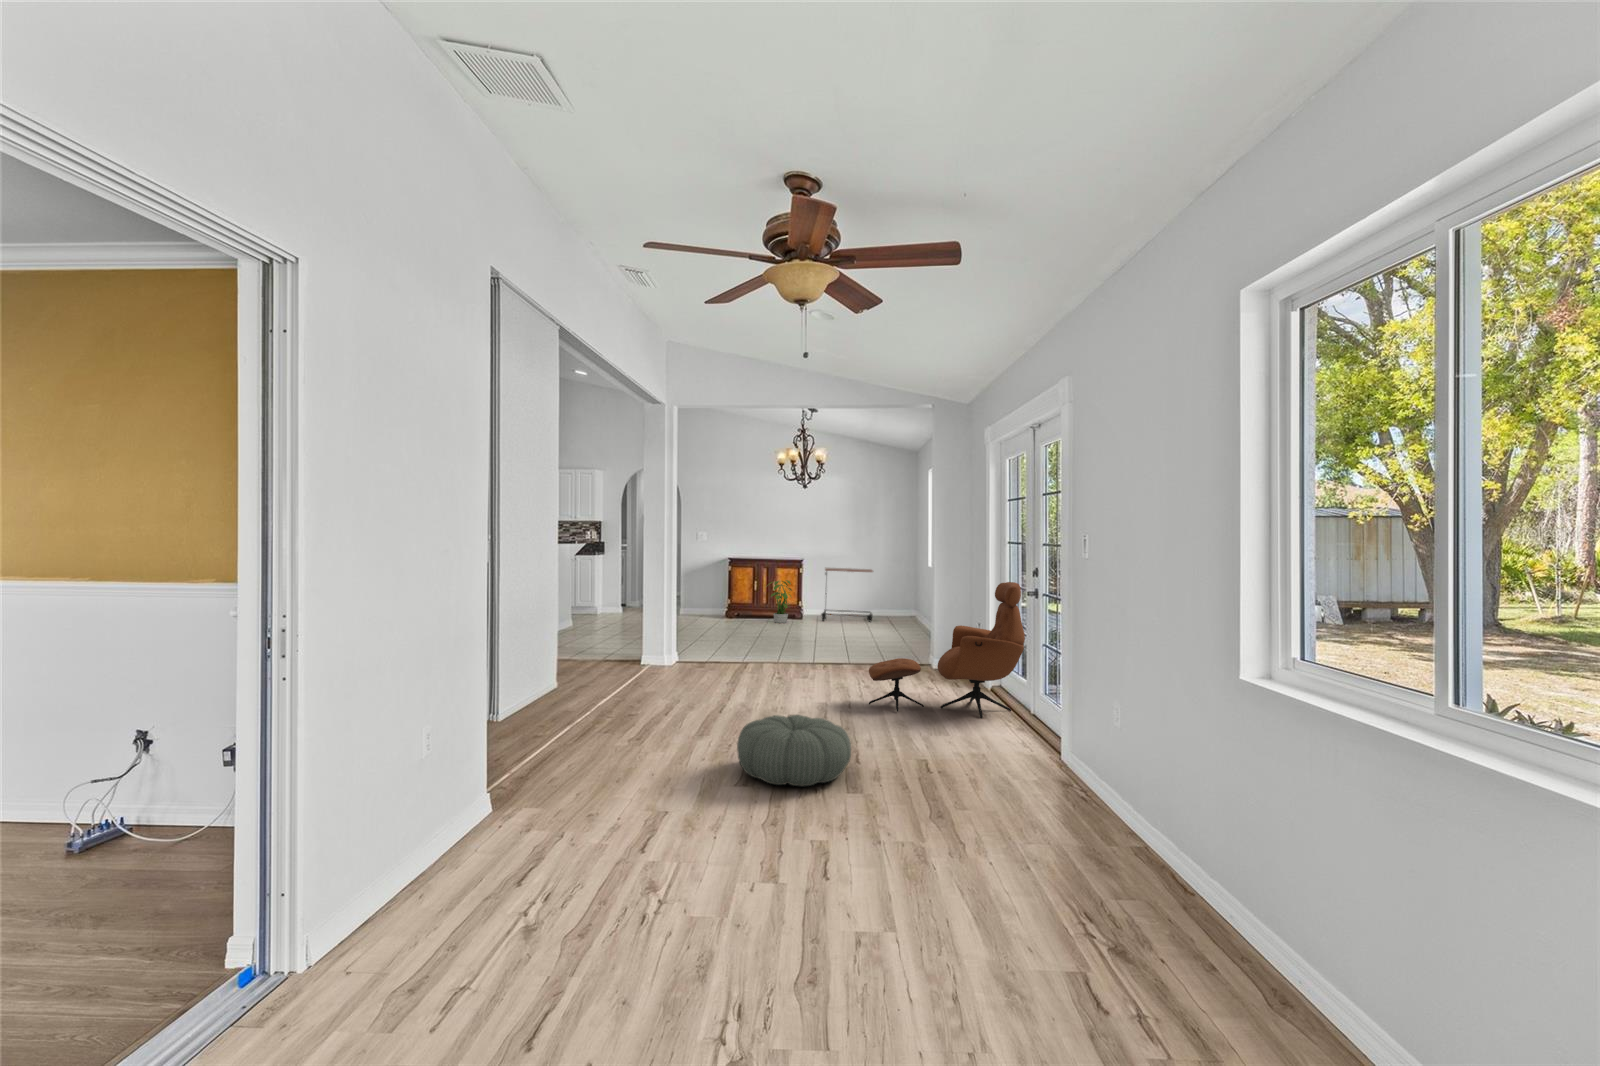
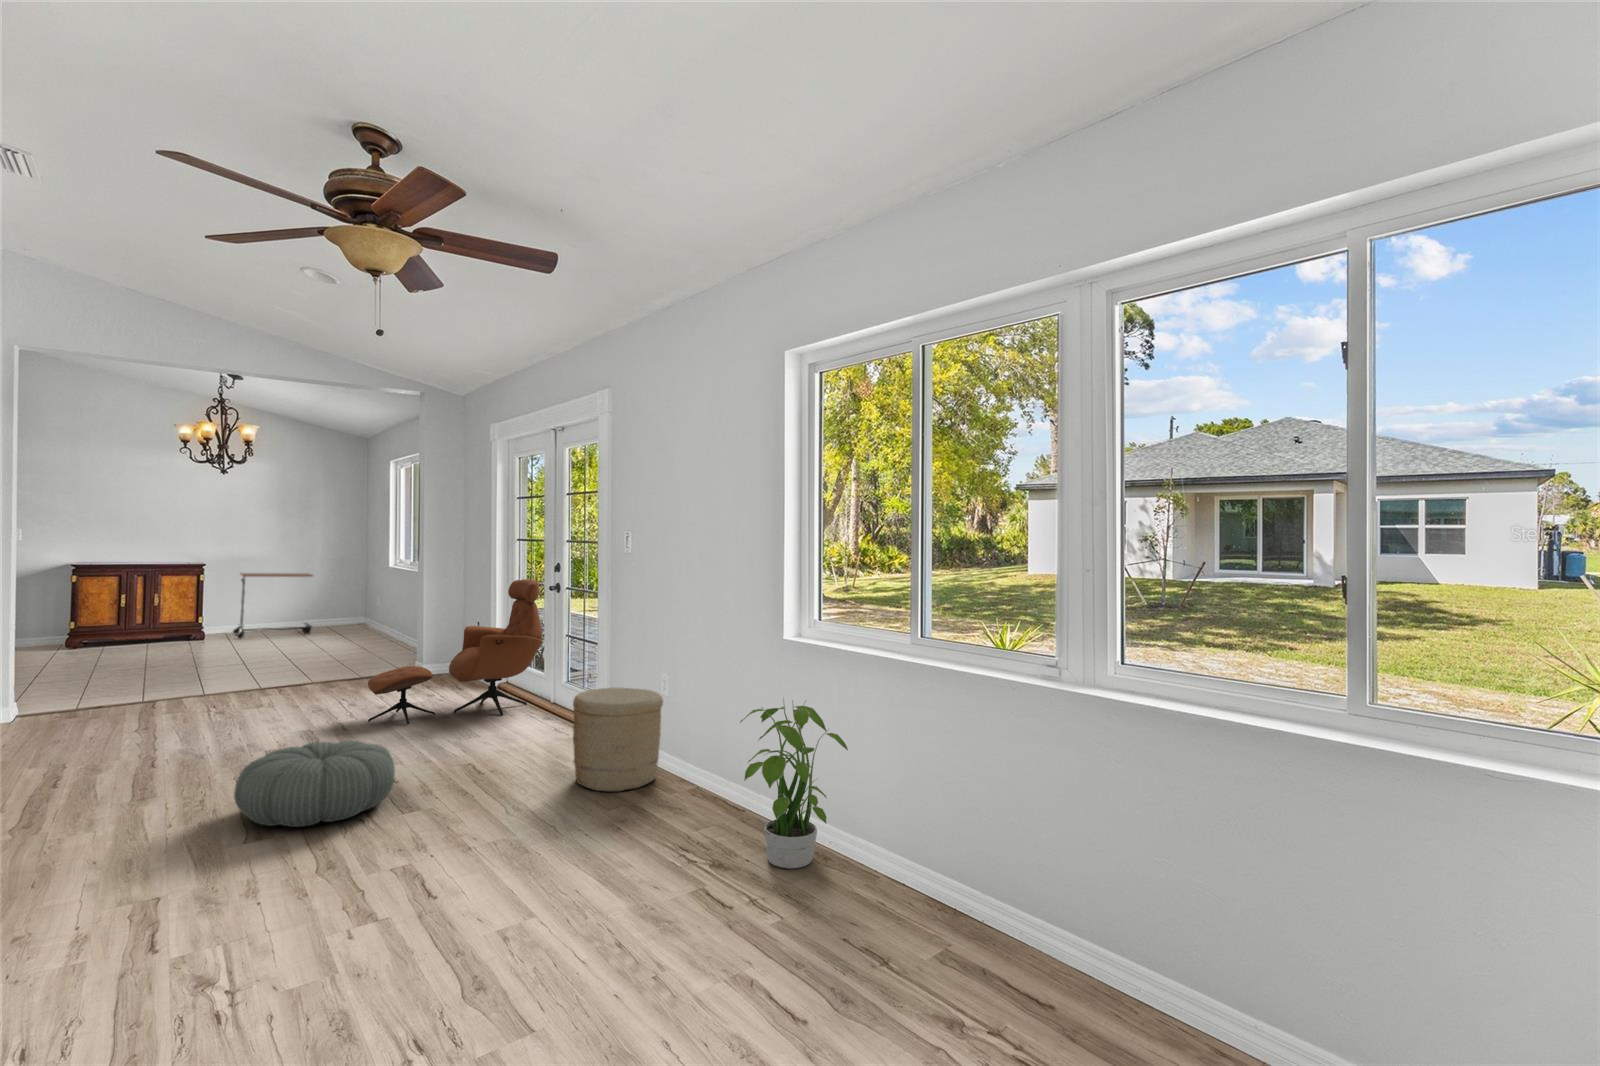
potted plant: present [771,580,792,623] -> present [740,698,848,869]
woven basket: none [1009,706,1114,828] -> present [573,687,663,791]

